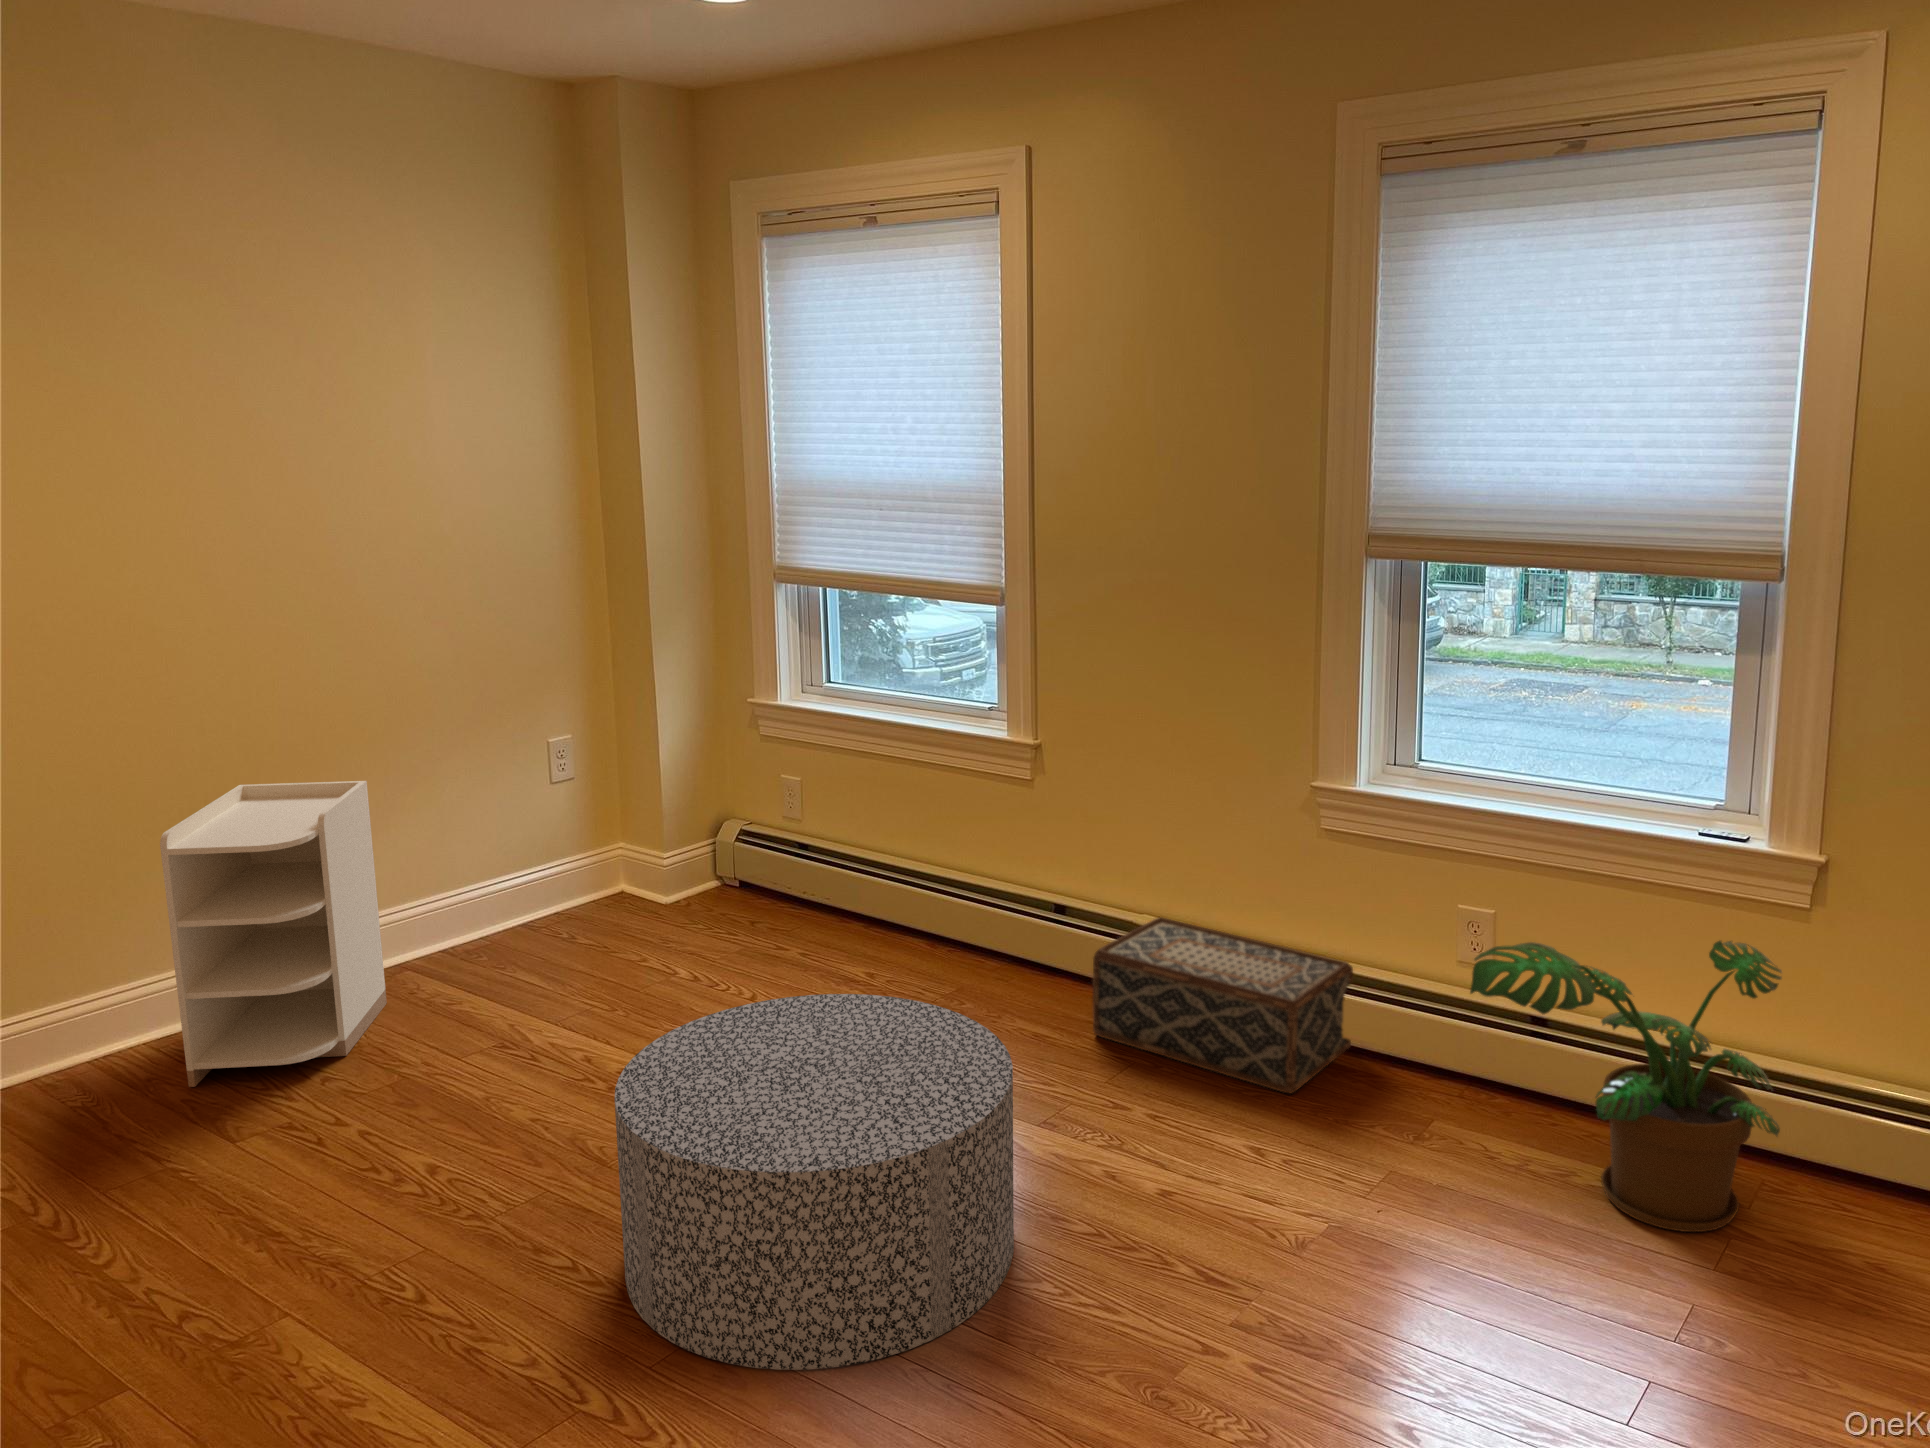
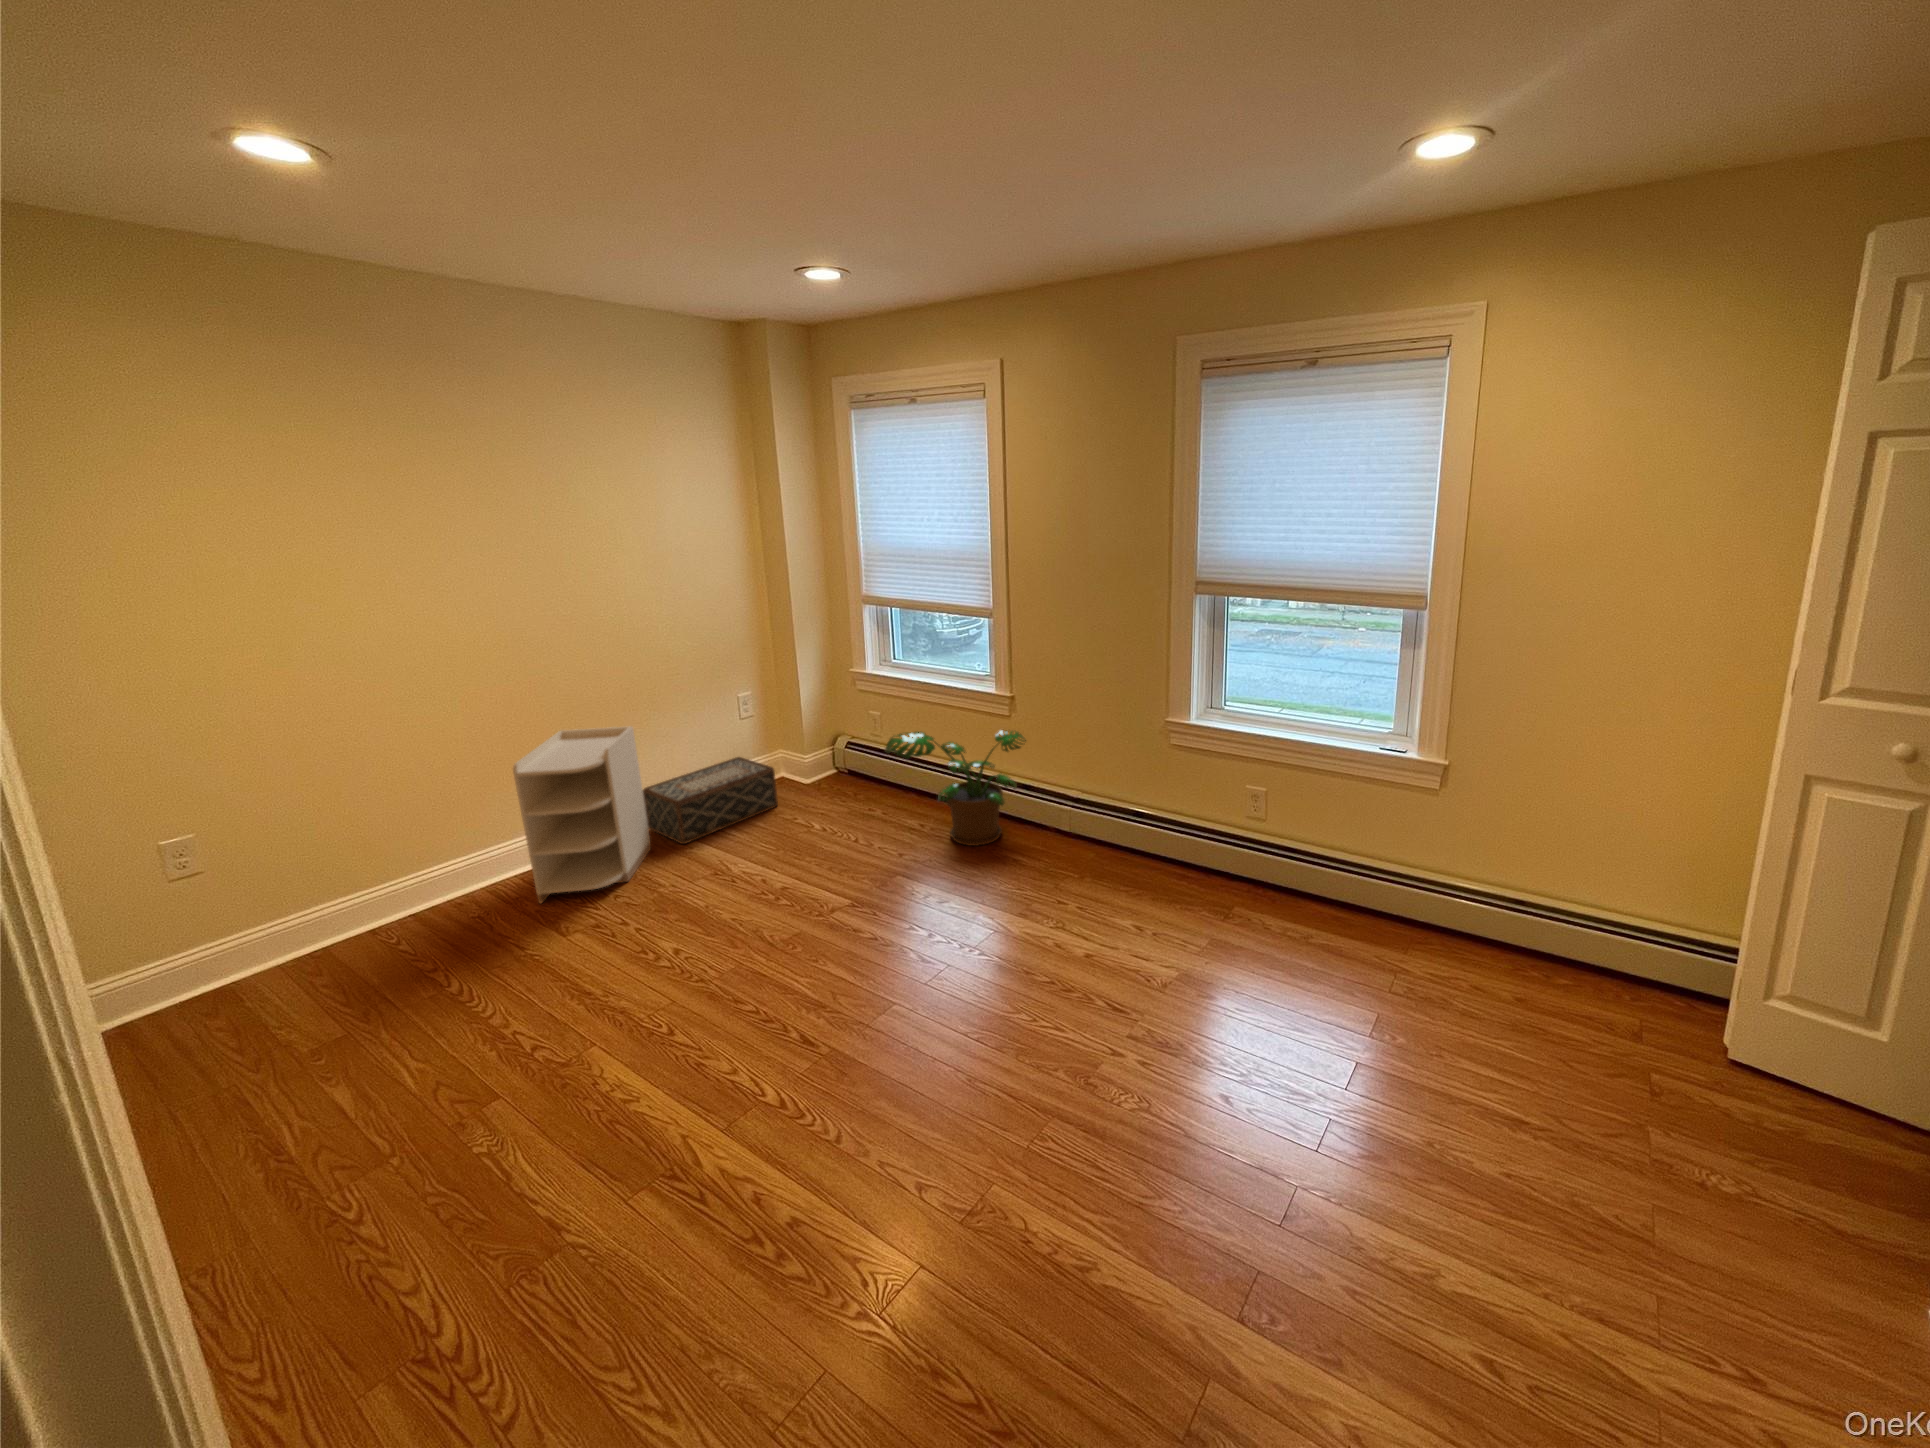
woven basket: present [1093,917,1353,1094] -> present [643,757,778,844]
potted plant: present [1470,941,1782,1232] -> present [885,730,1026,846]
ottoman: present [615,994,1014,1370] -> none [776,848,1005,1072]

